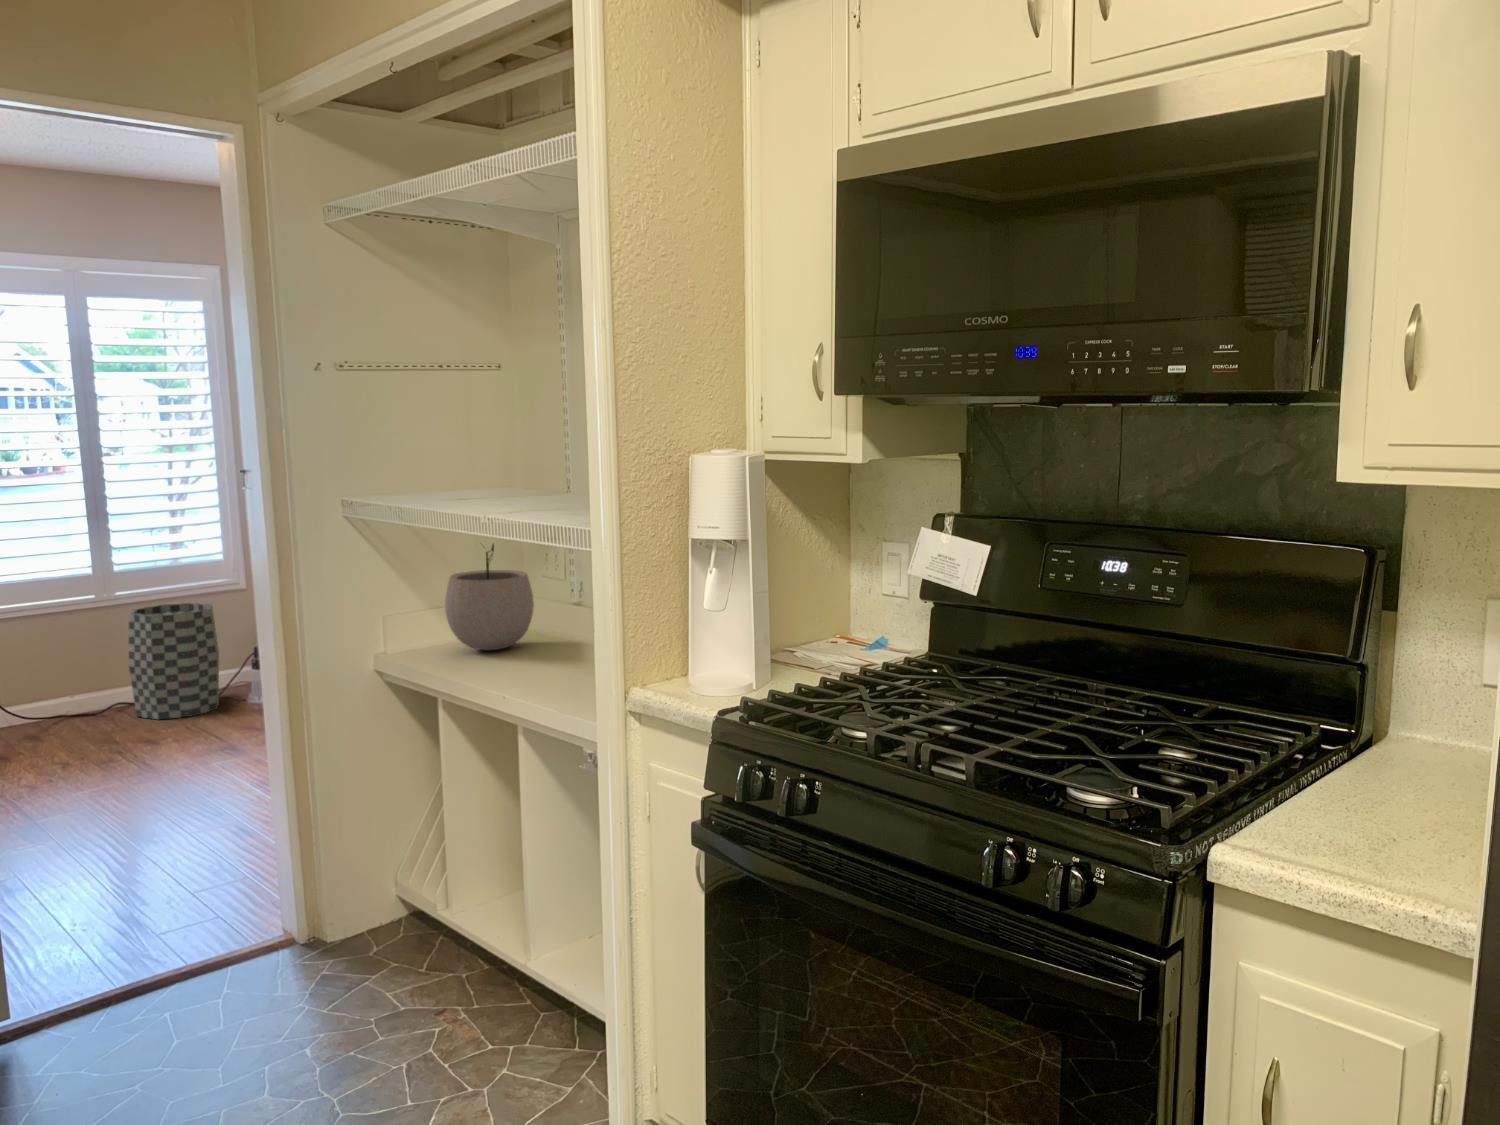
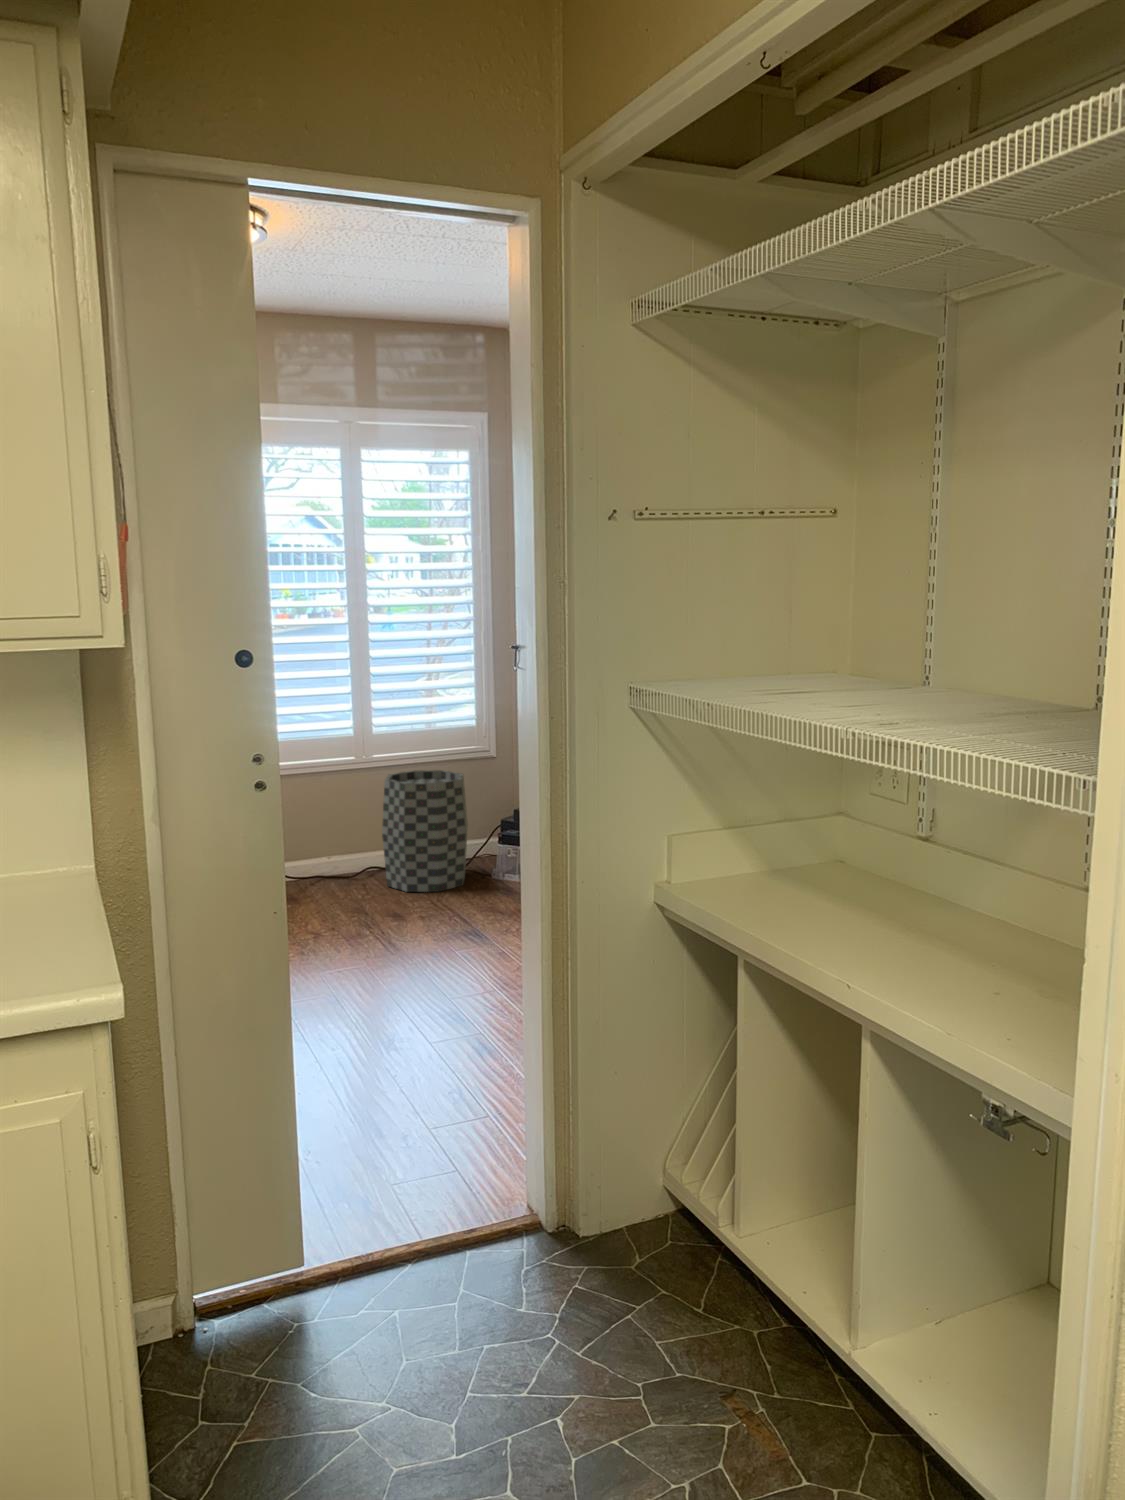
plant pot: present [445,544,534,650] -> none [749,749,867,894]

